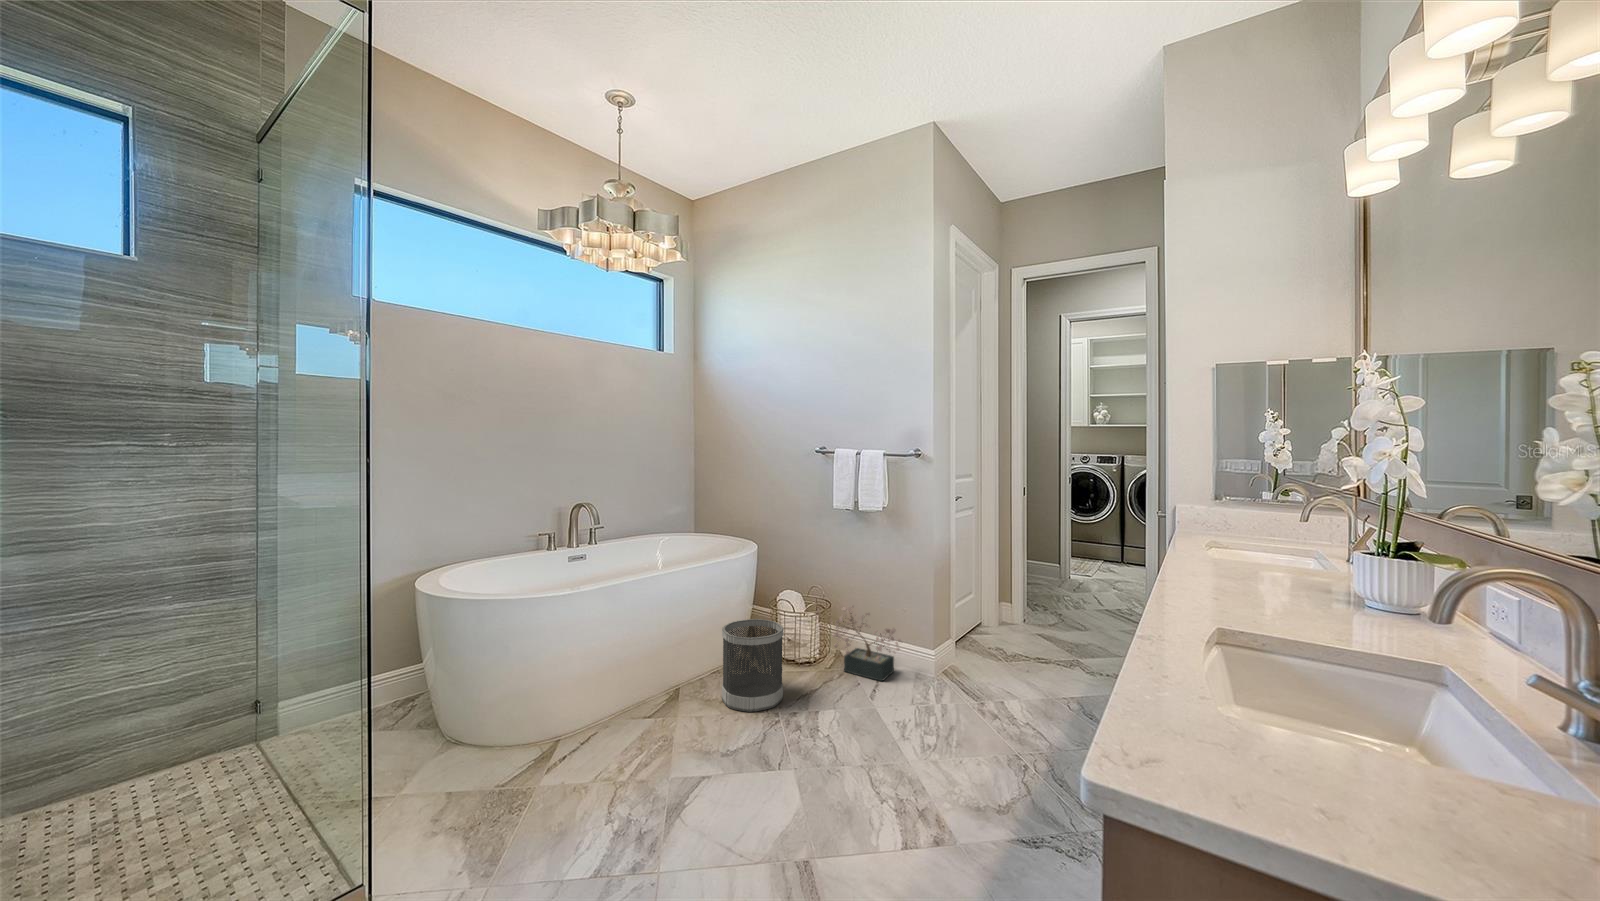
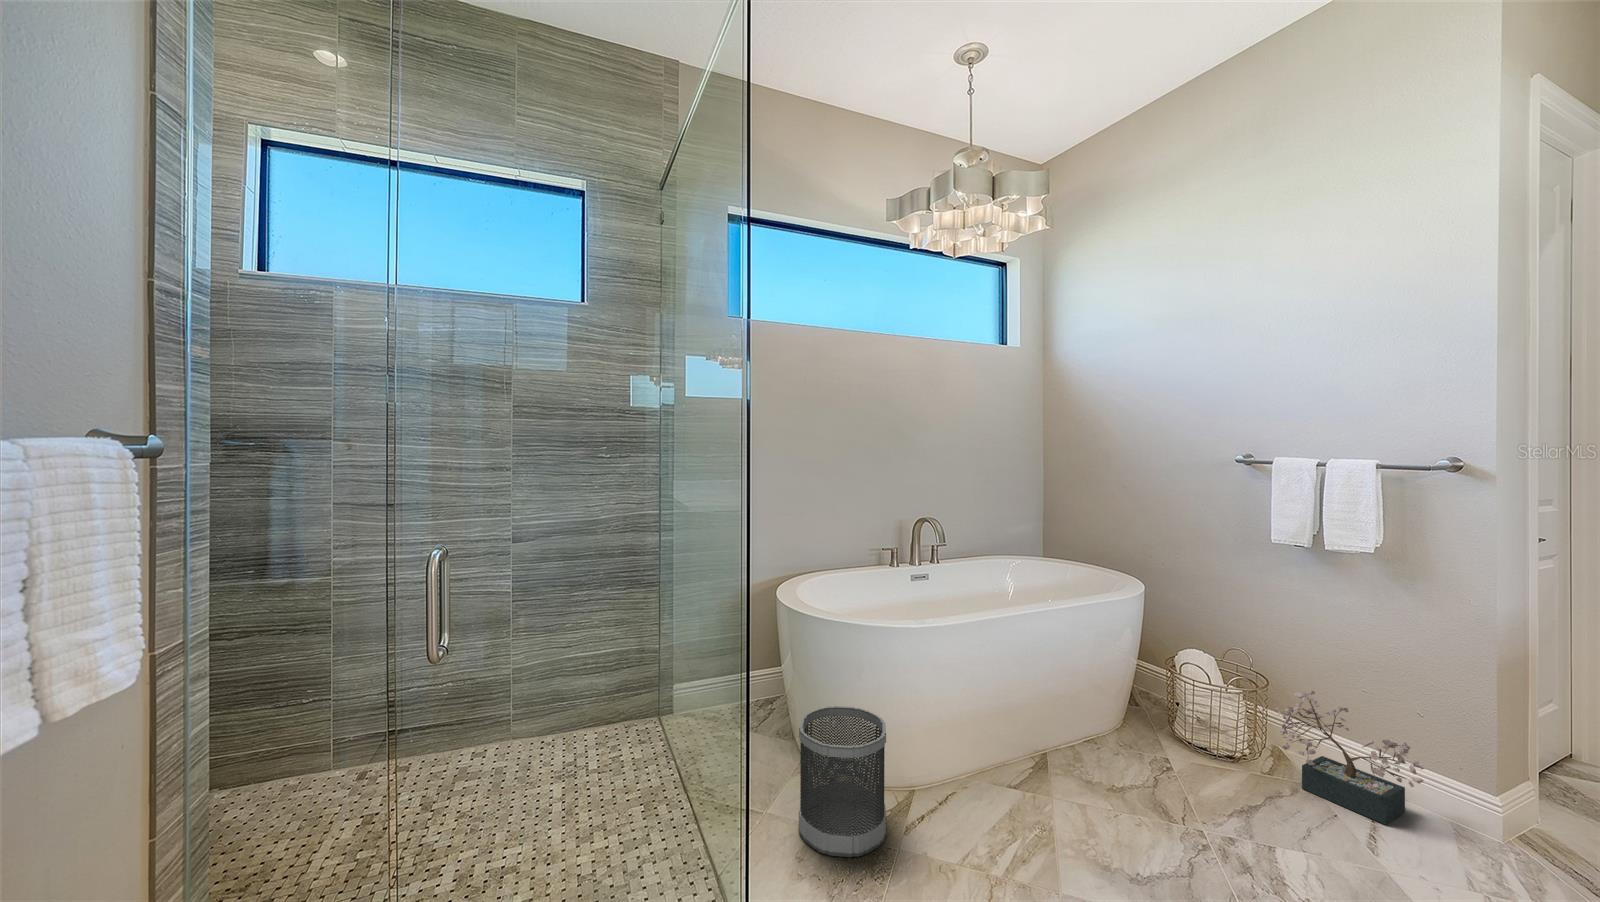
wastebasket: present [722,619,783,712] -> present [799,706,886,857]

